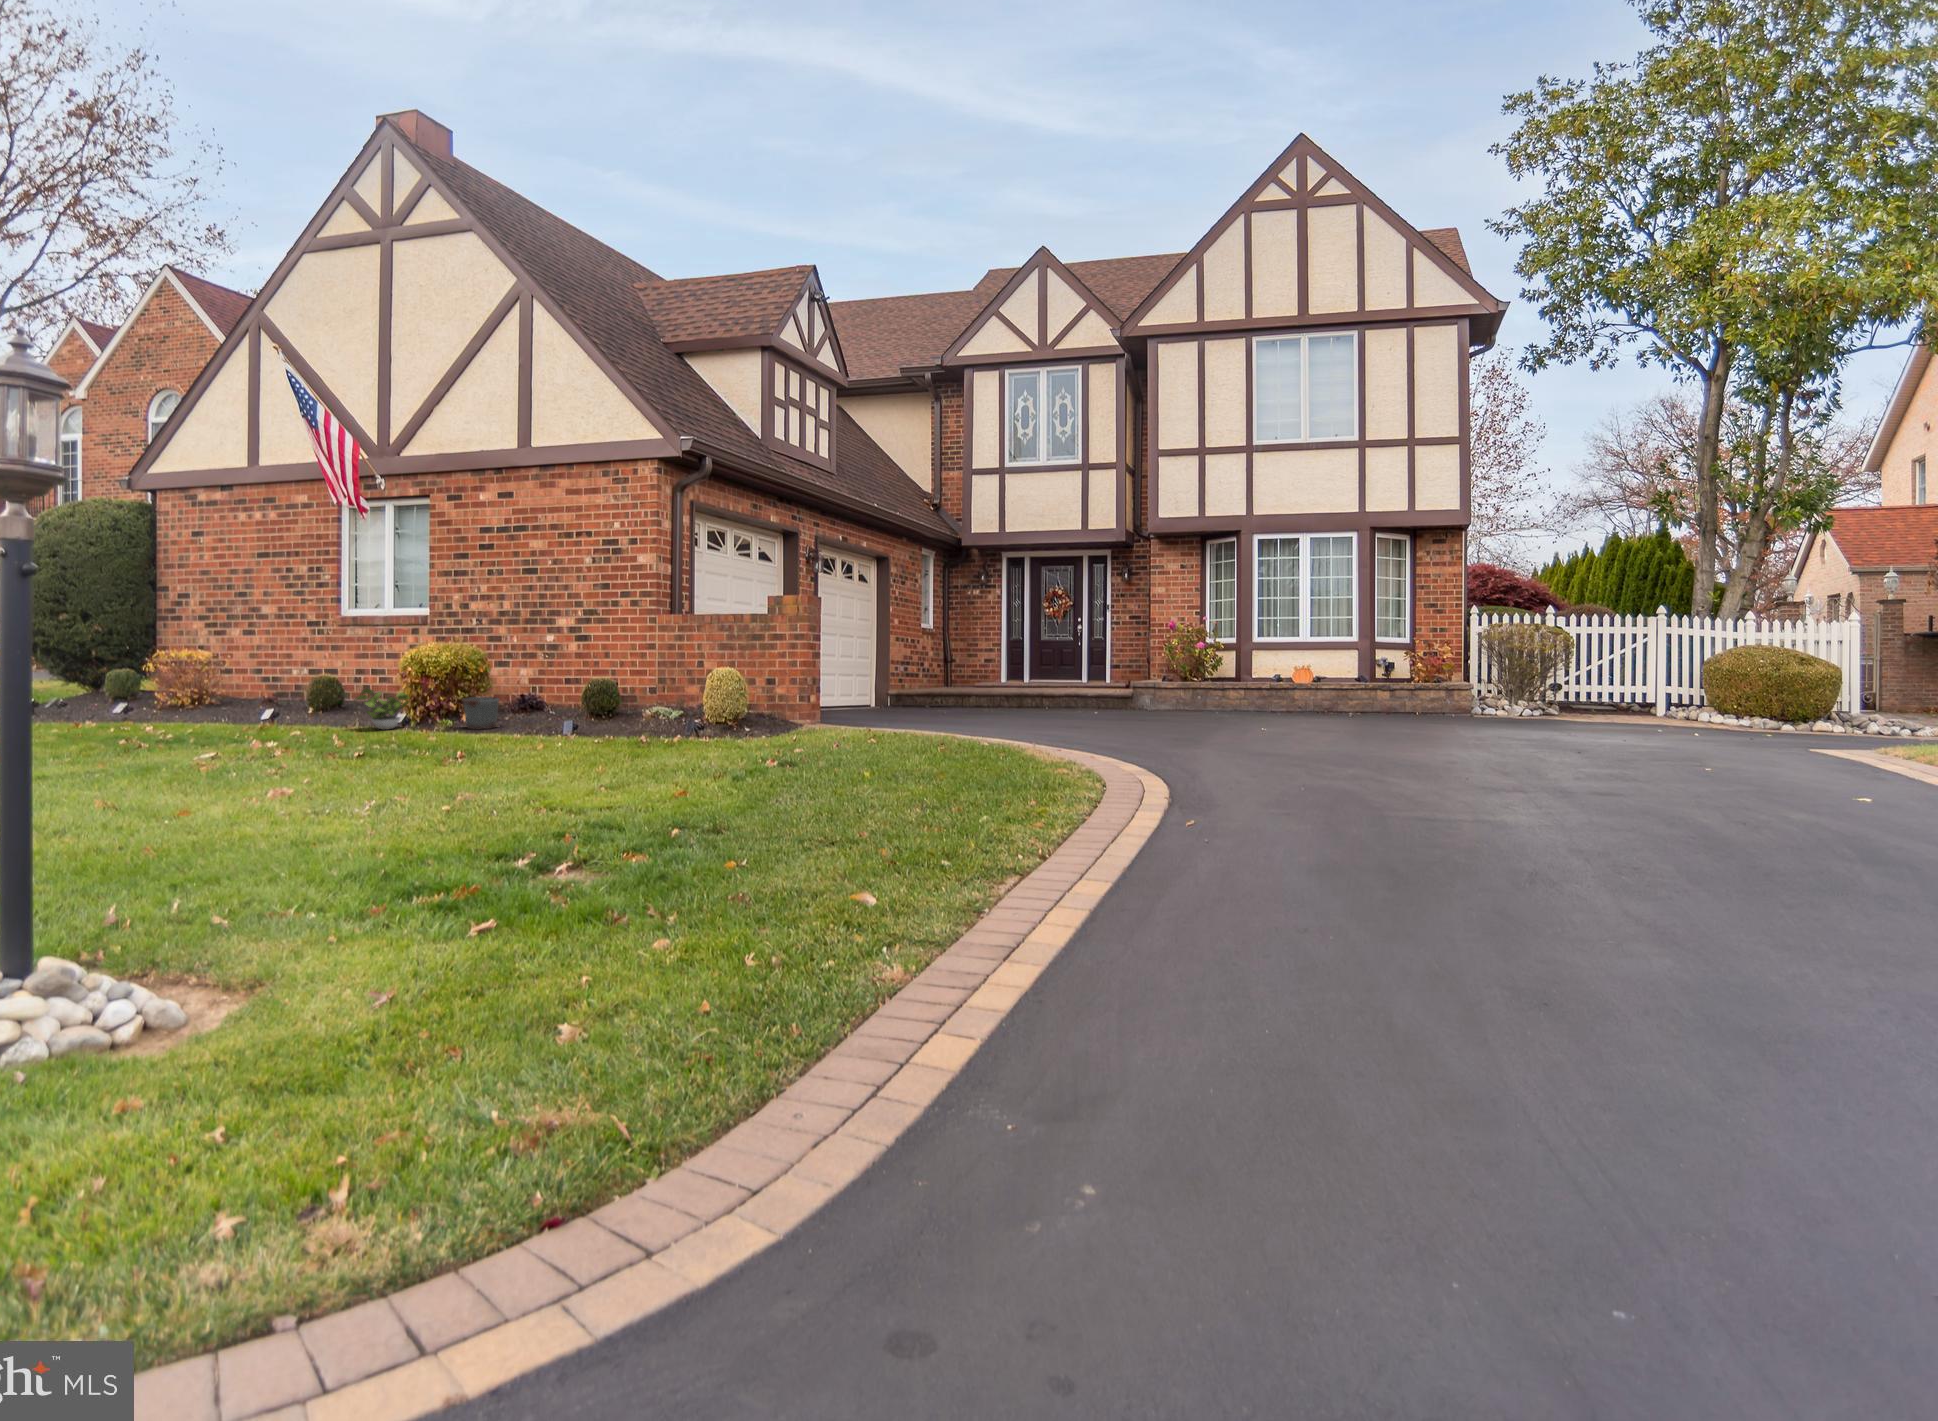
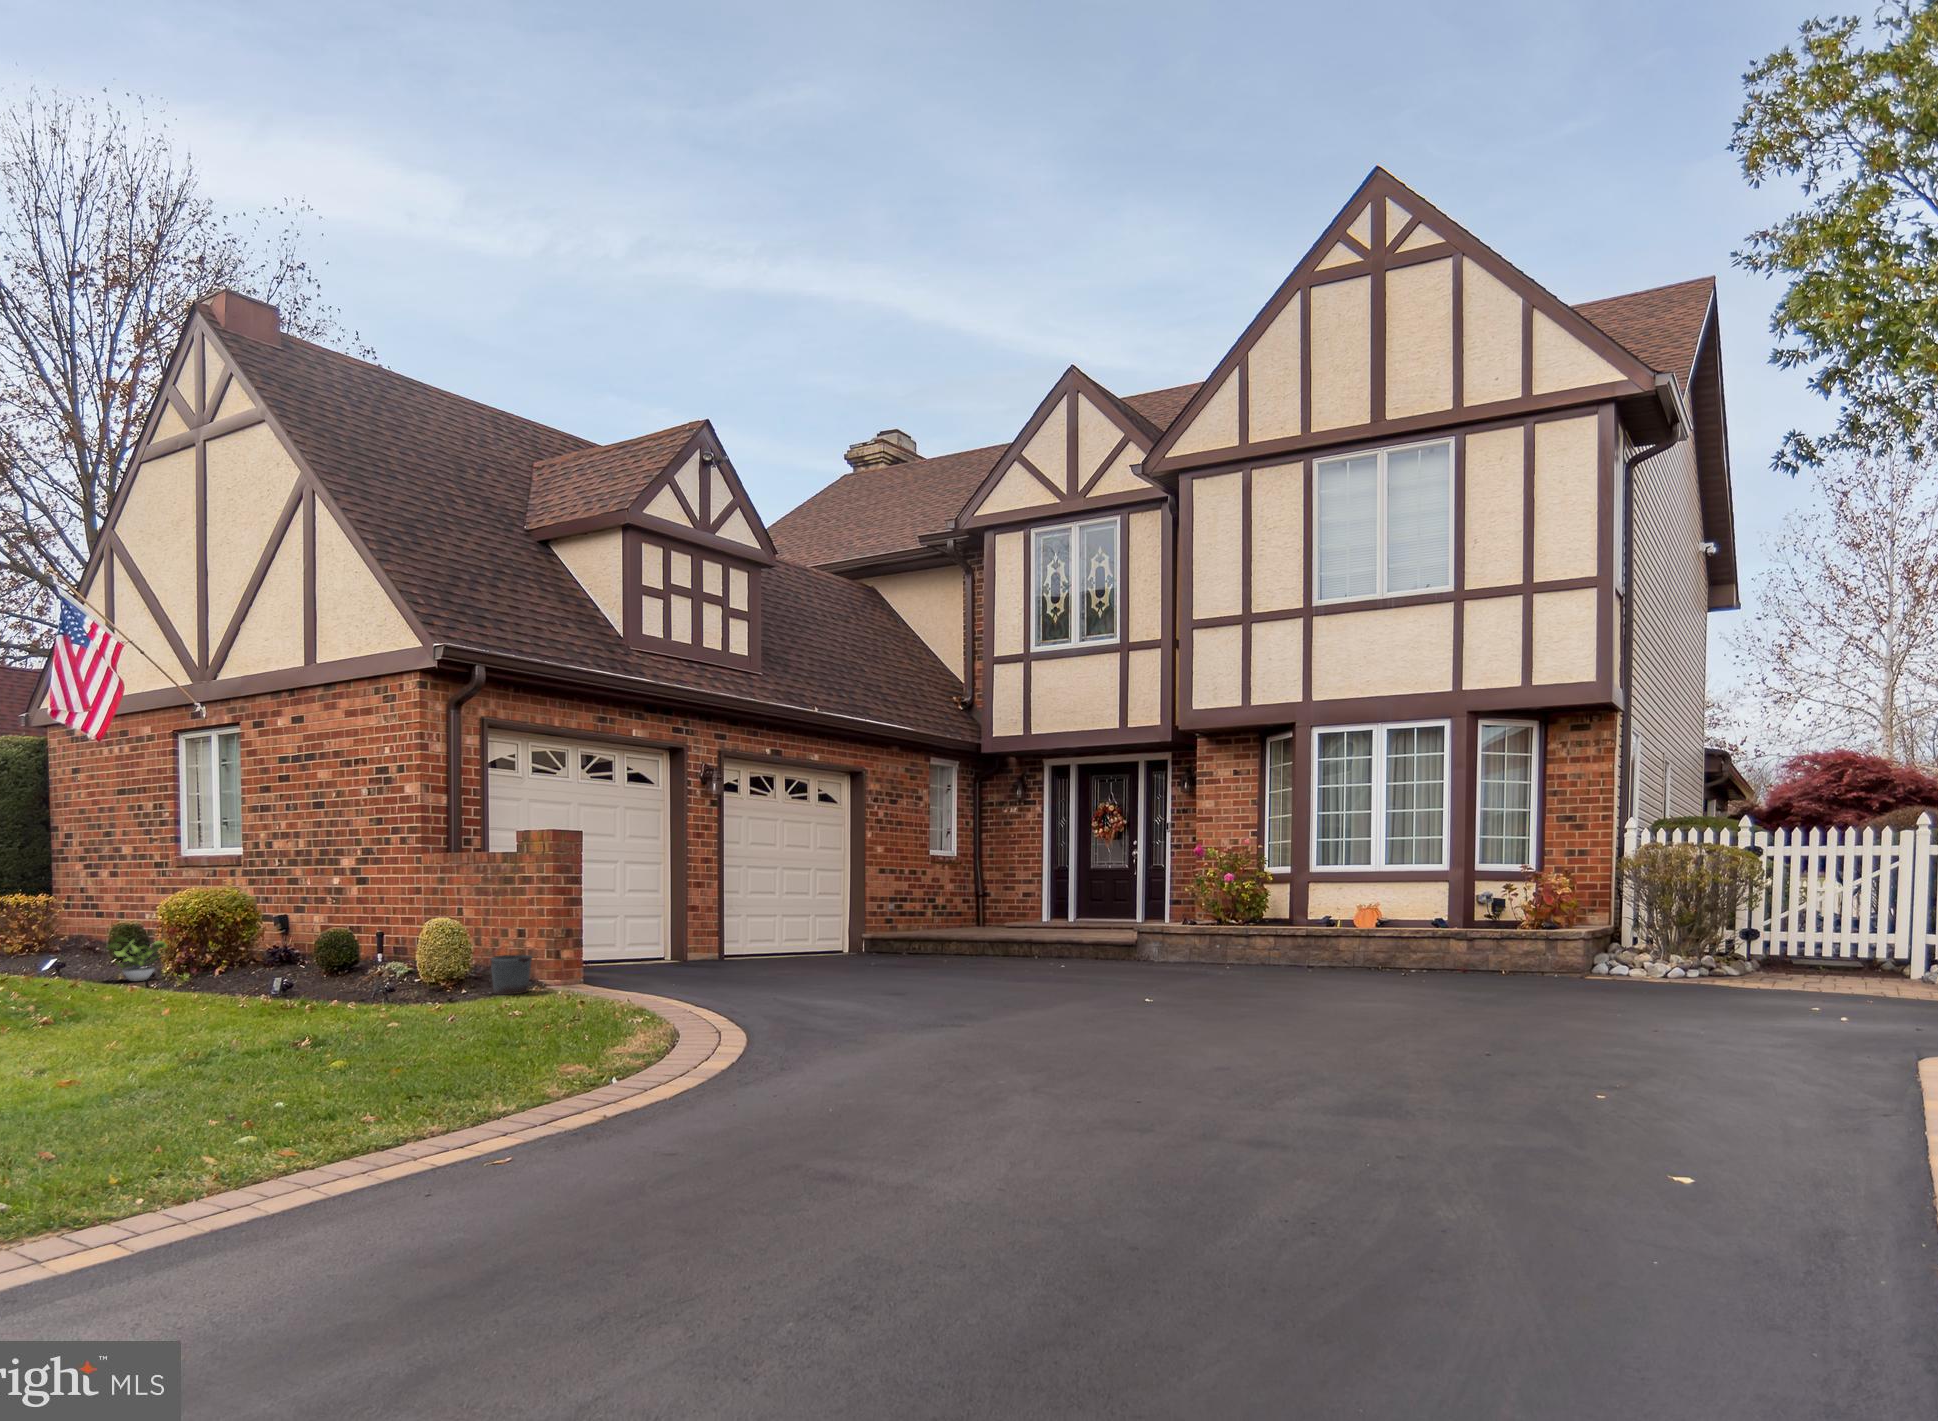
bucket: present [463,697,499,729] -> present [490,955,532,995]

